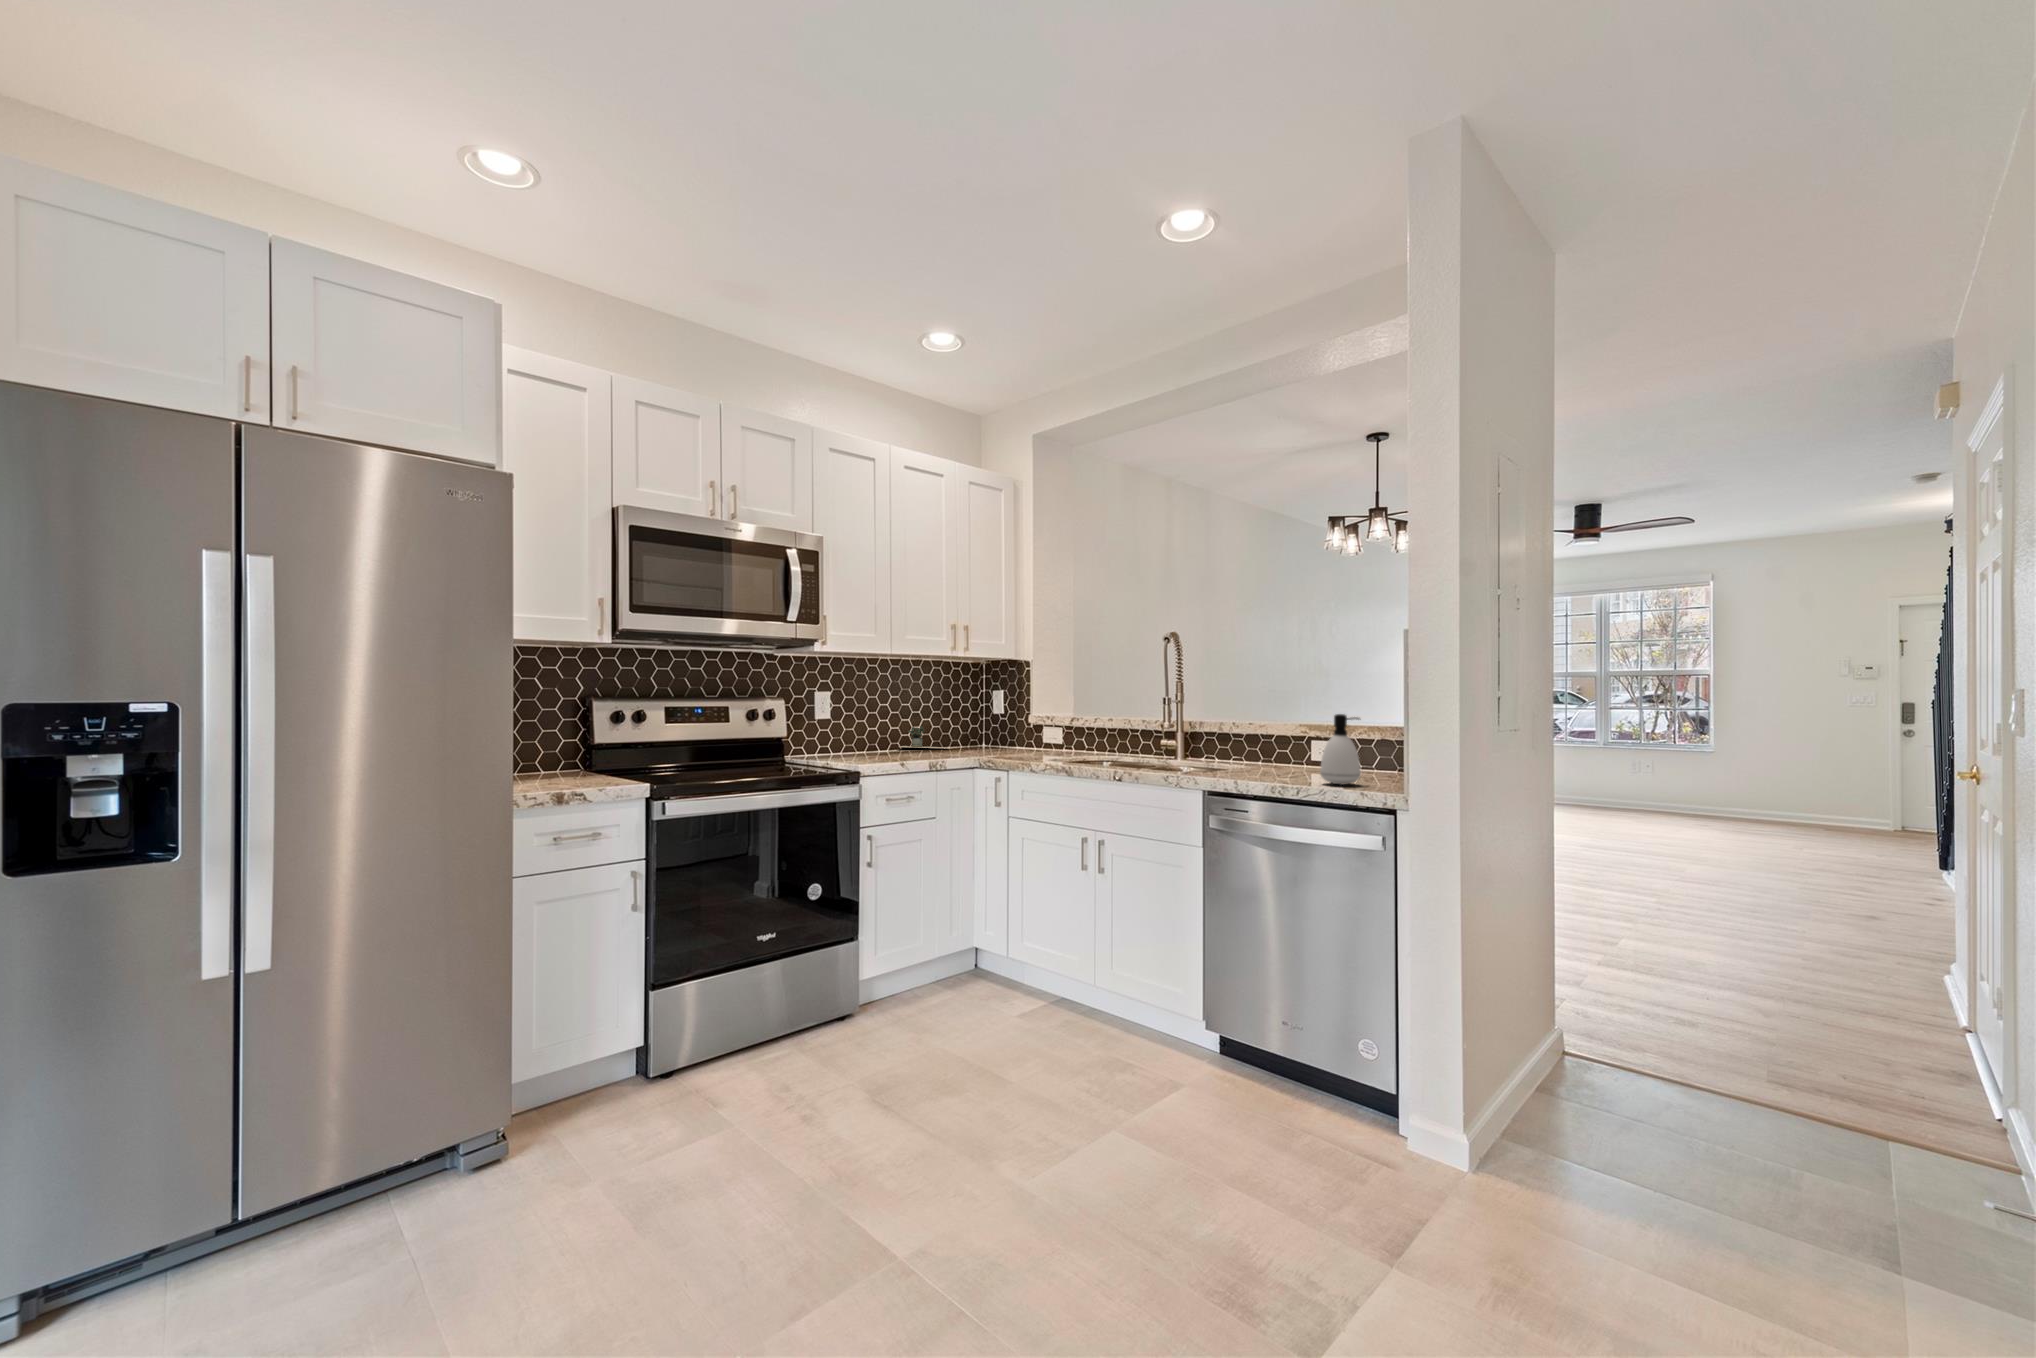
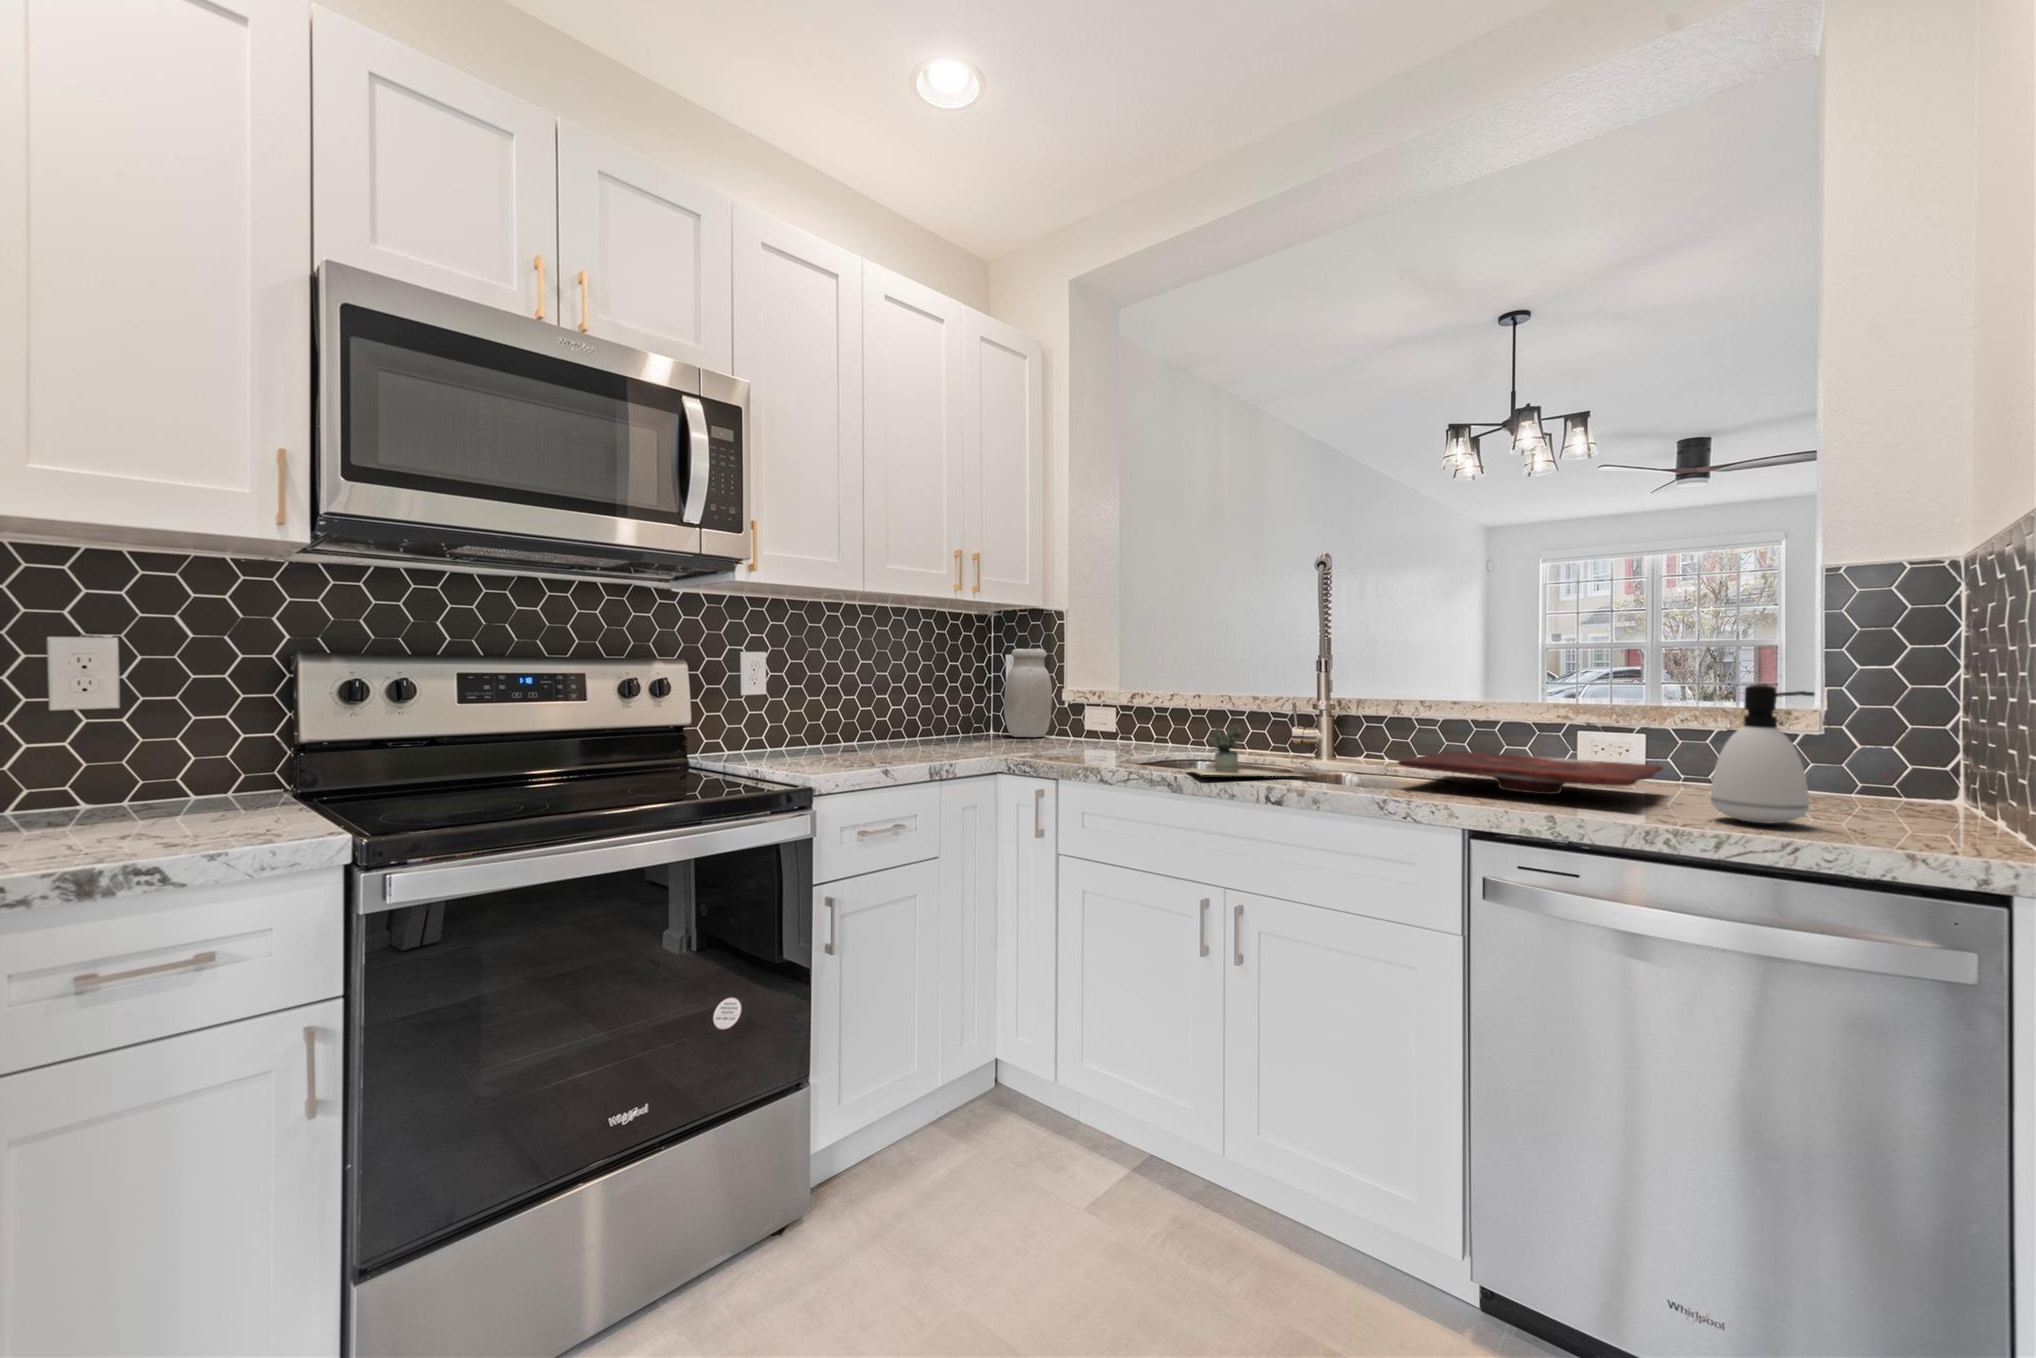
jar: none [987,687,1019,747] -> present [1004,648,1052,737]
potted plant: present [901,726,942,748] -> present [1189,726,1345,776]
cutting board: none [1189,752,1332,774] -> present [1398,751,1663,794]

